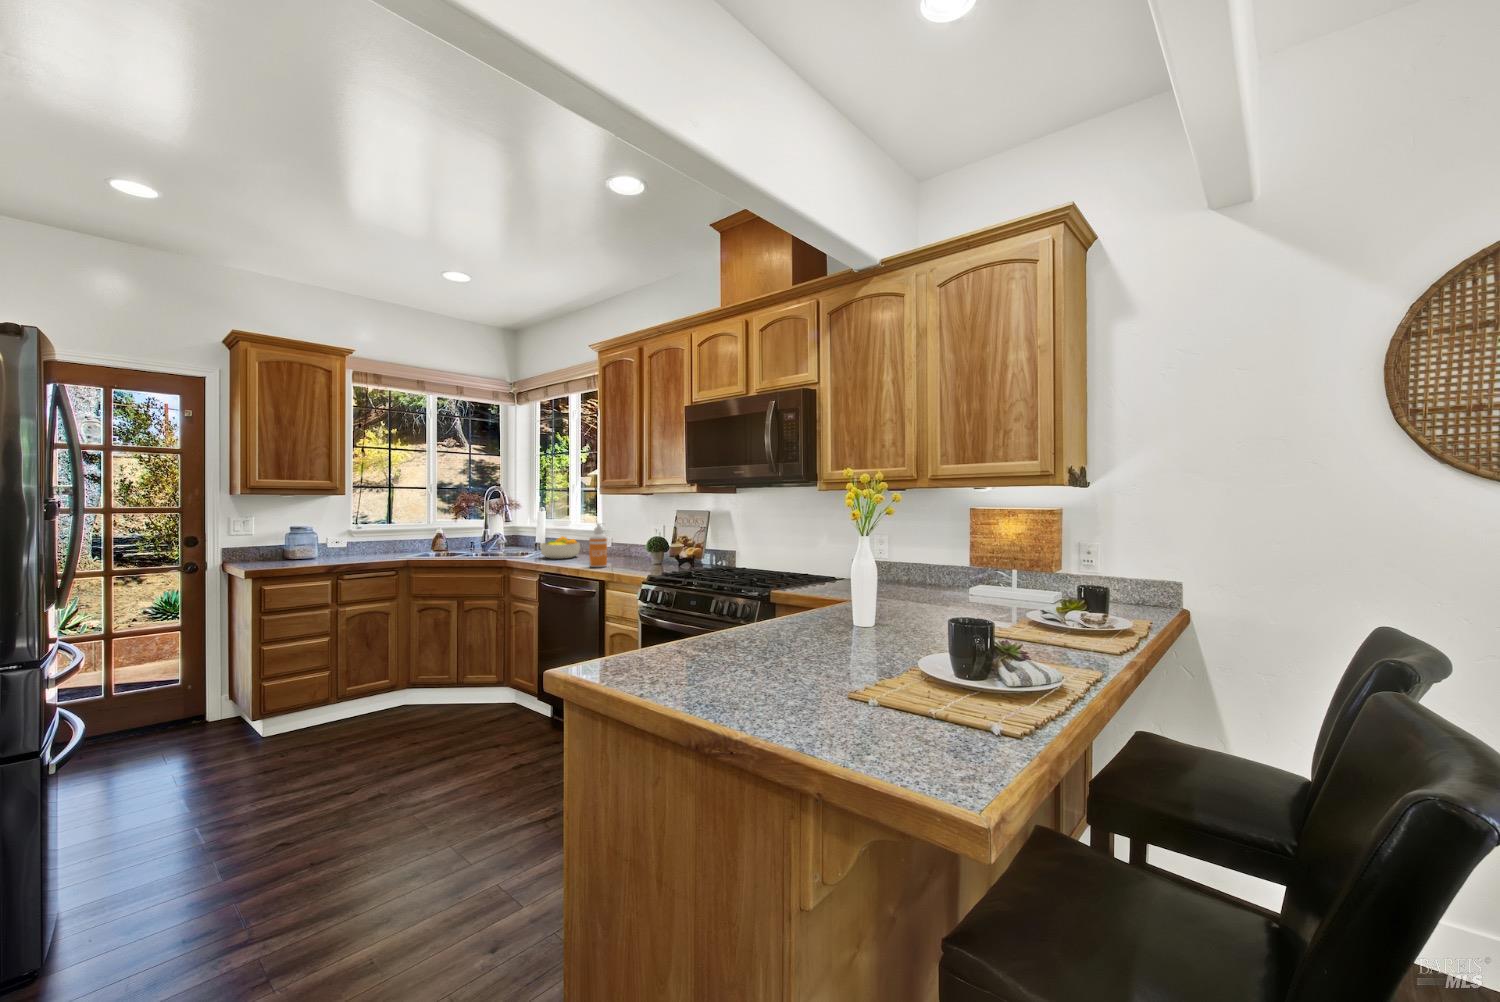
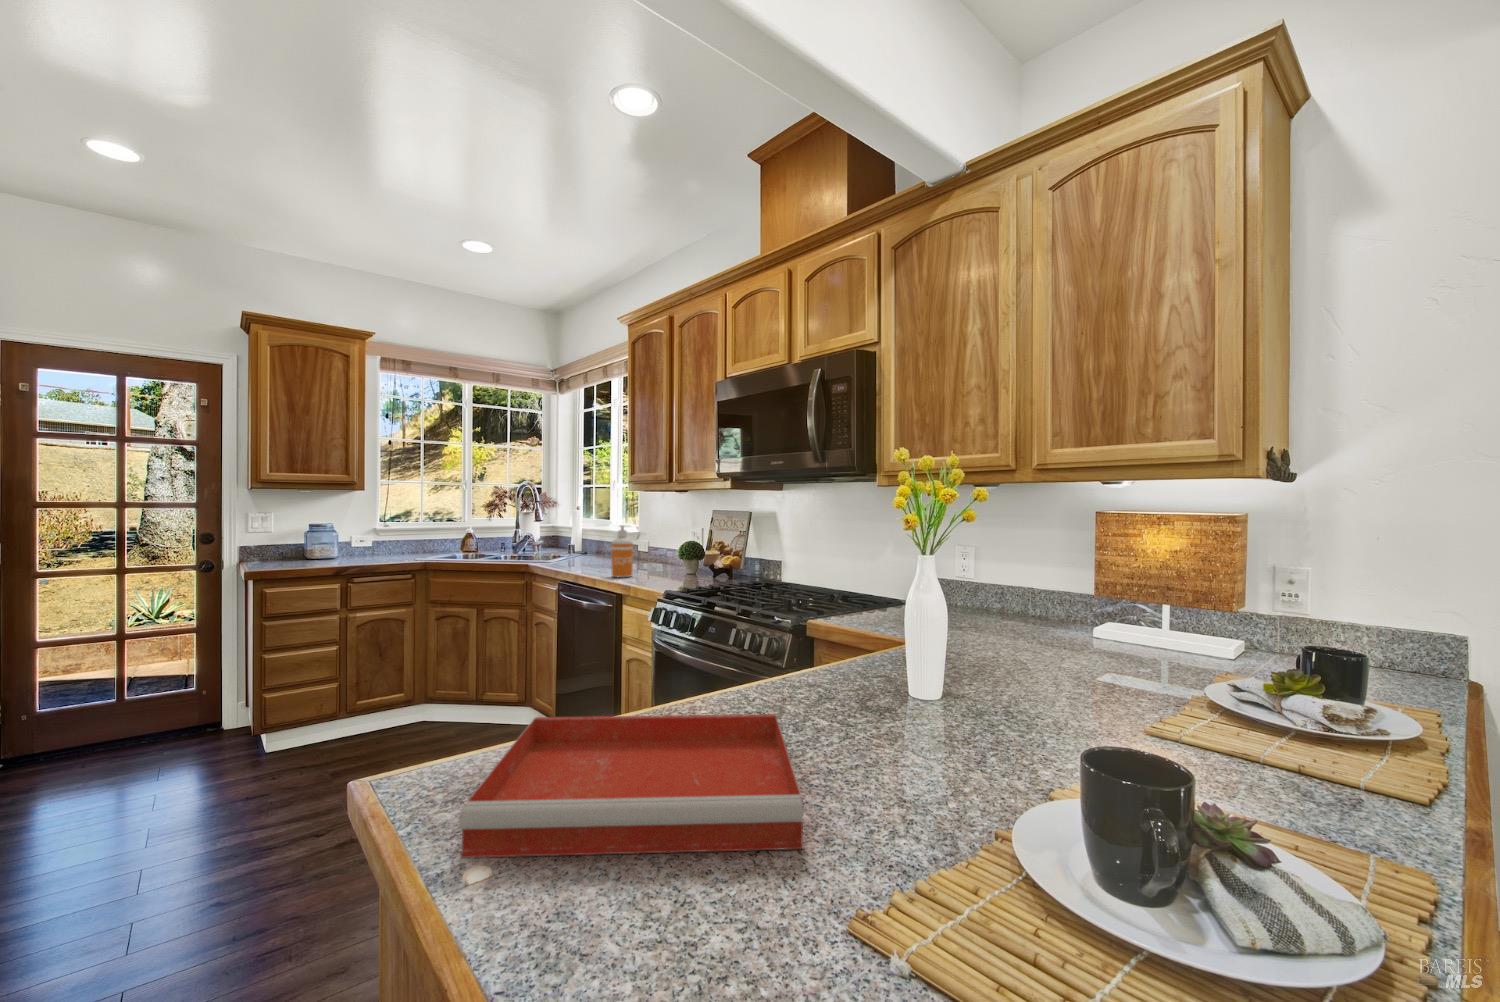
fruit bowl: present [540,536,580,559] -> none [568,539,613,565]
tray: none [651,629,827,688] -> present [458,714,804,858]

